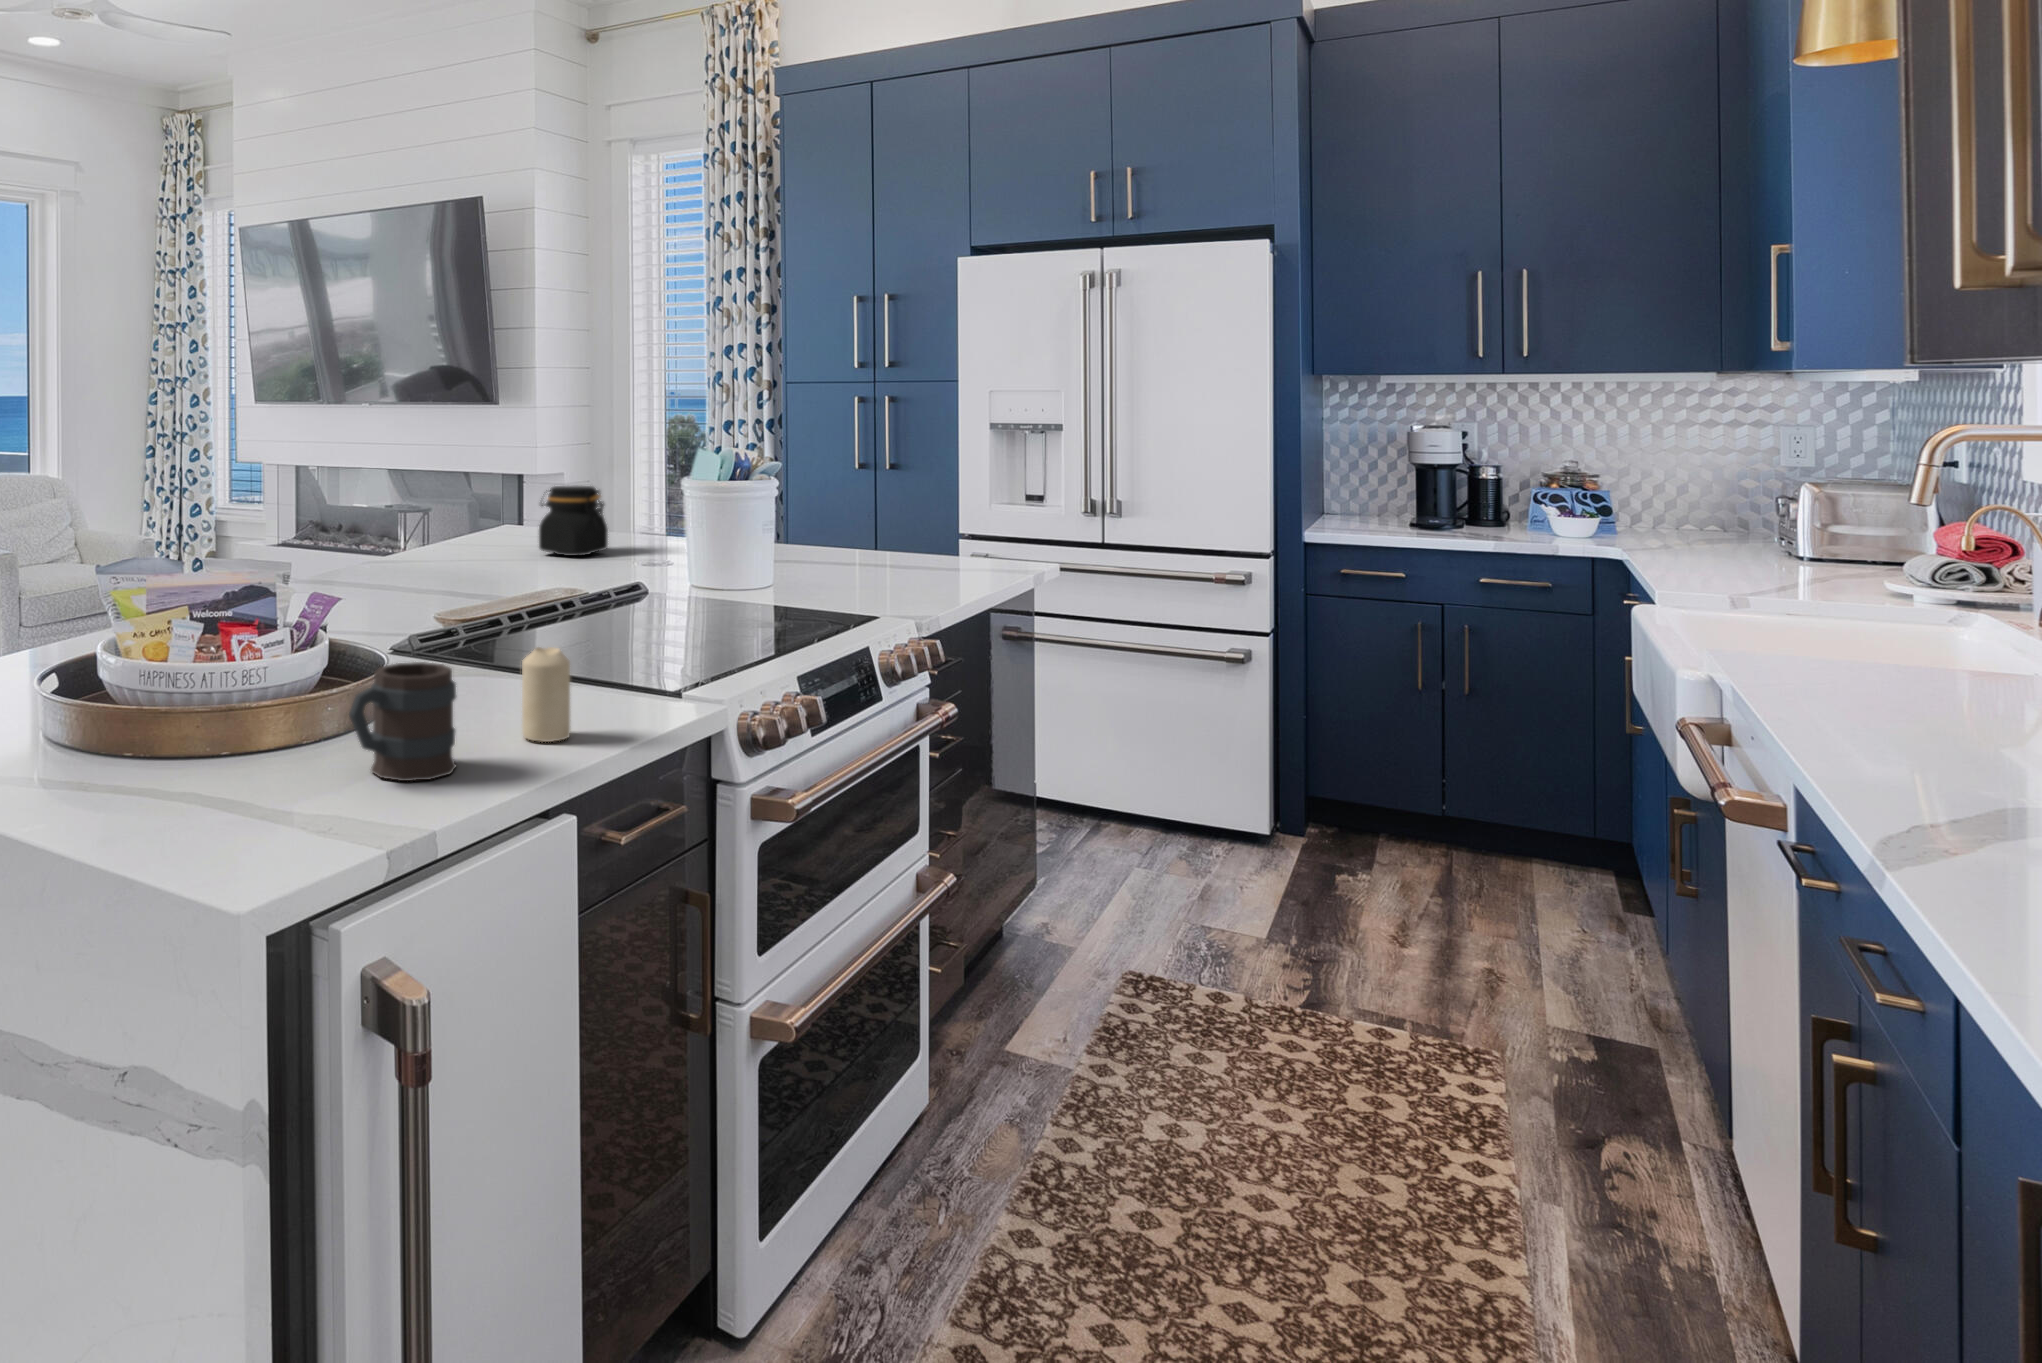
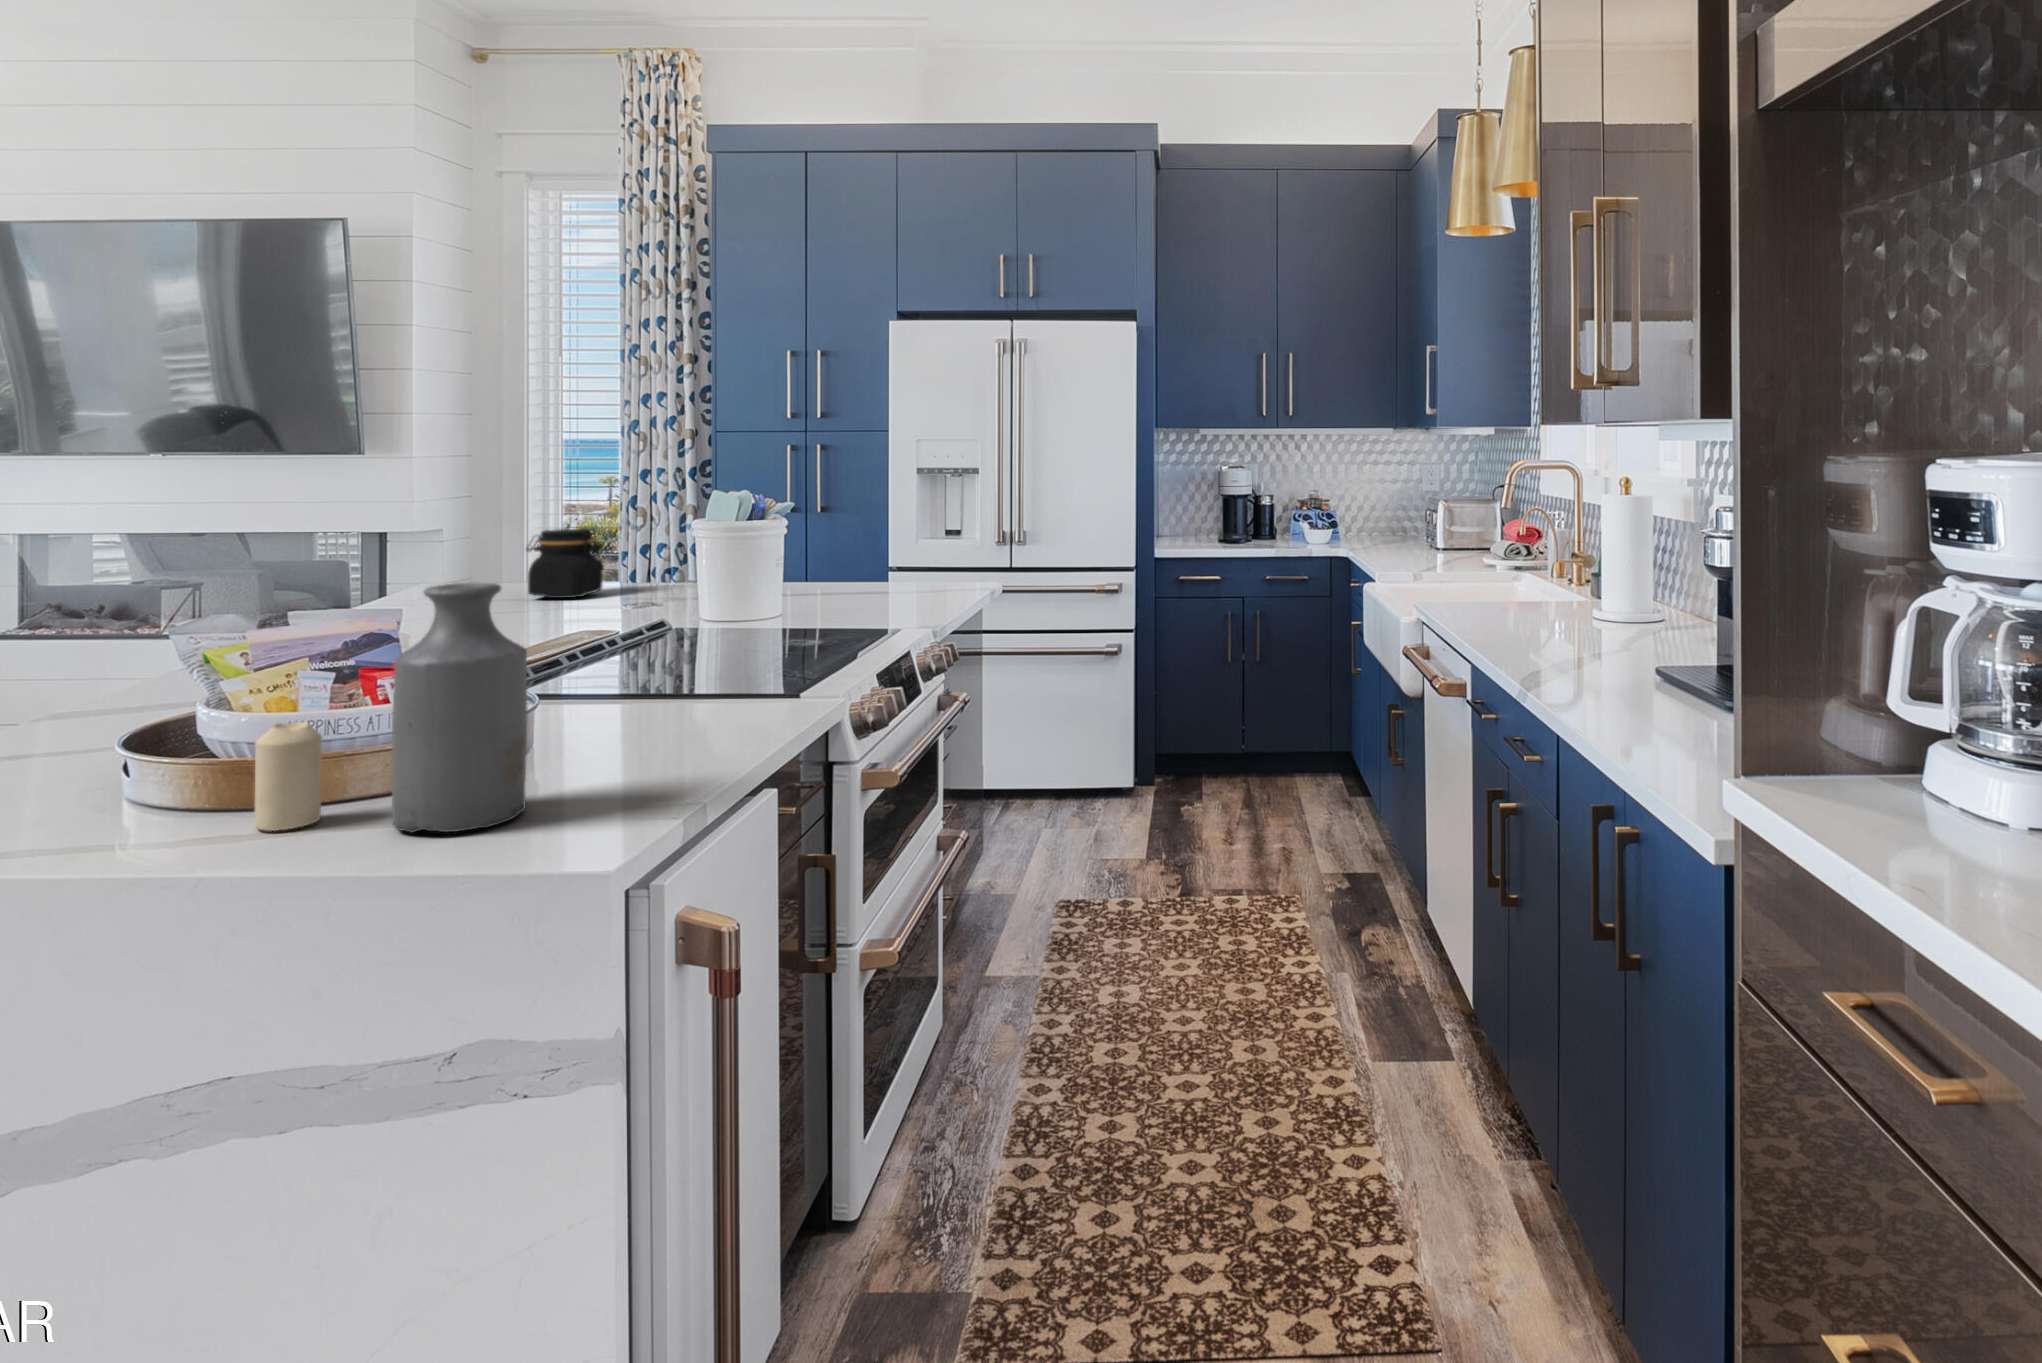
bottle: none [126,561,255,830] -> present [392,583,528,833]
candle: present [522,647,570,742] -> present [255,722,322,831]
mug: present [349,662,456,781] -> none [593,667,679,771]

